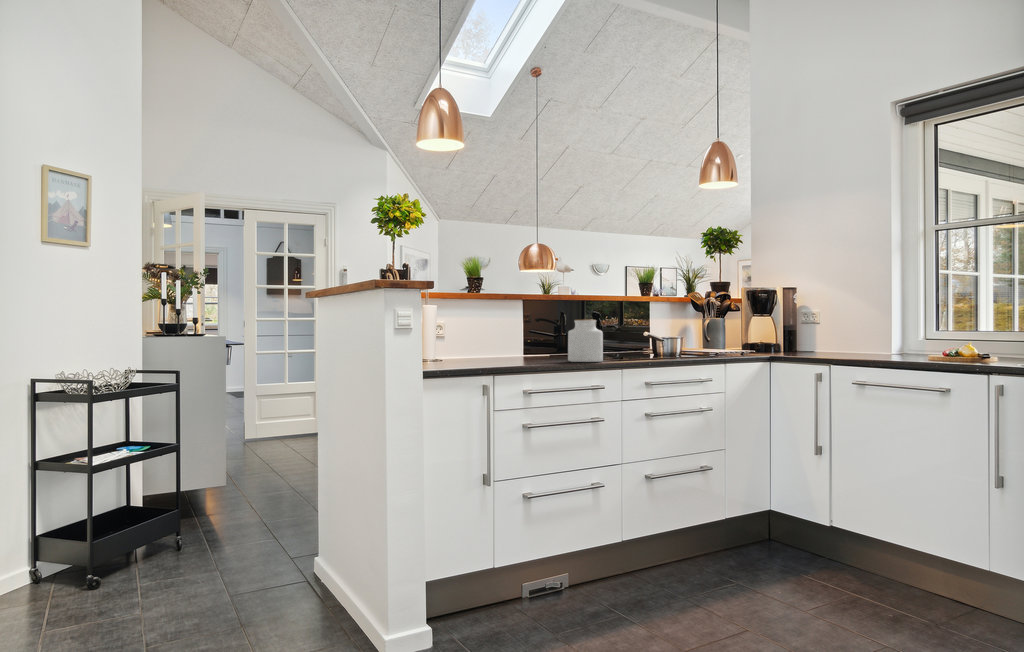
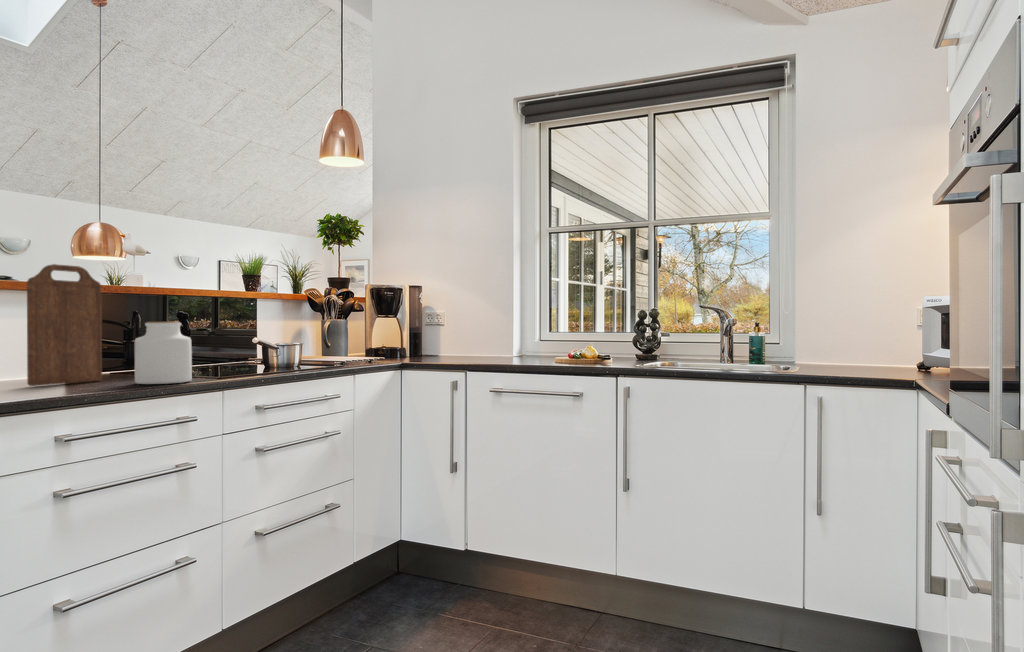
cutting board: none [509,283,549,360] -> present [27,264,102,386]

